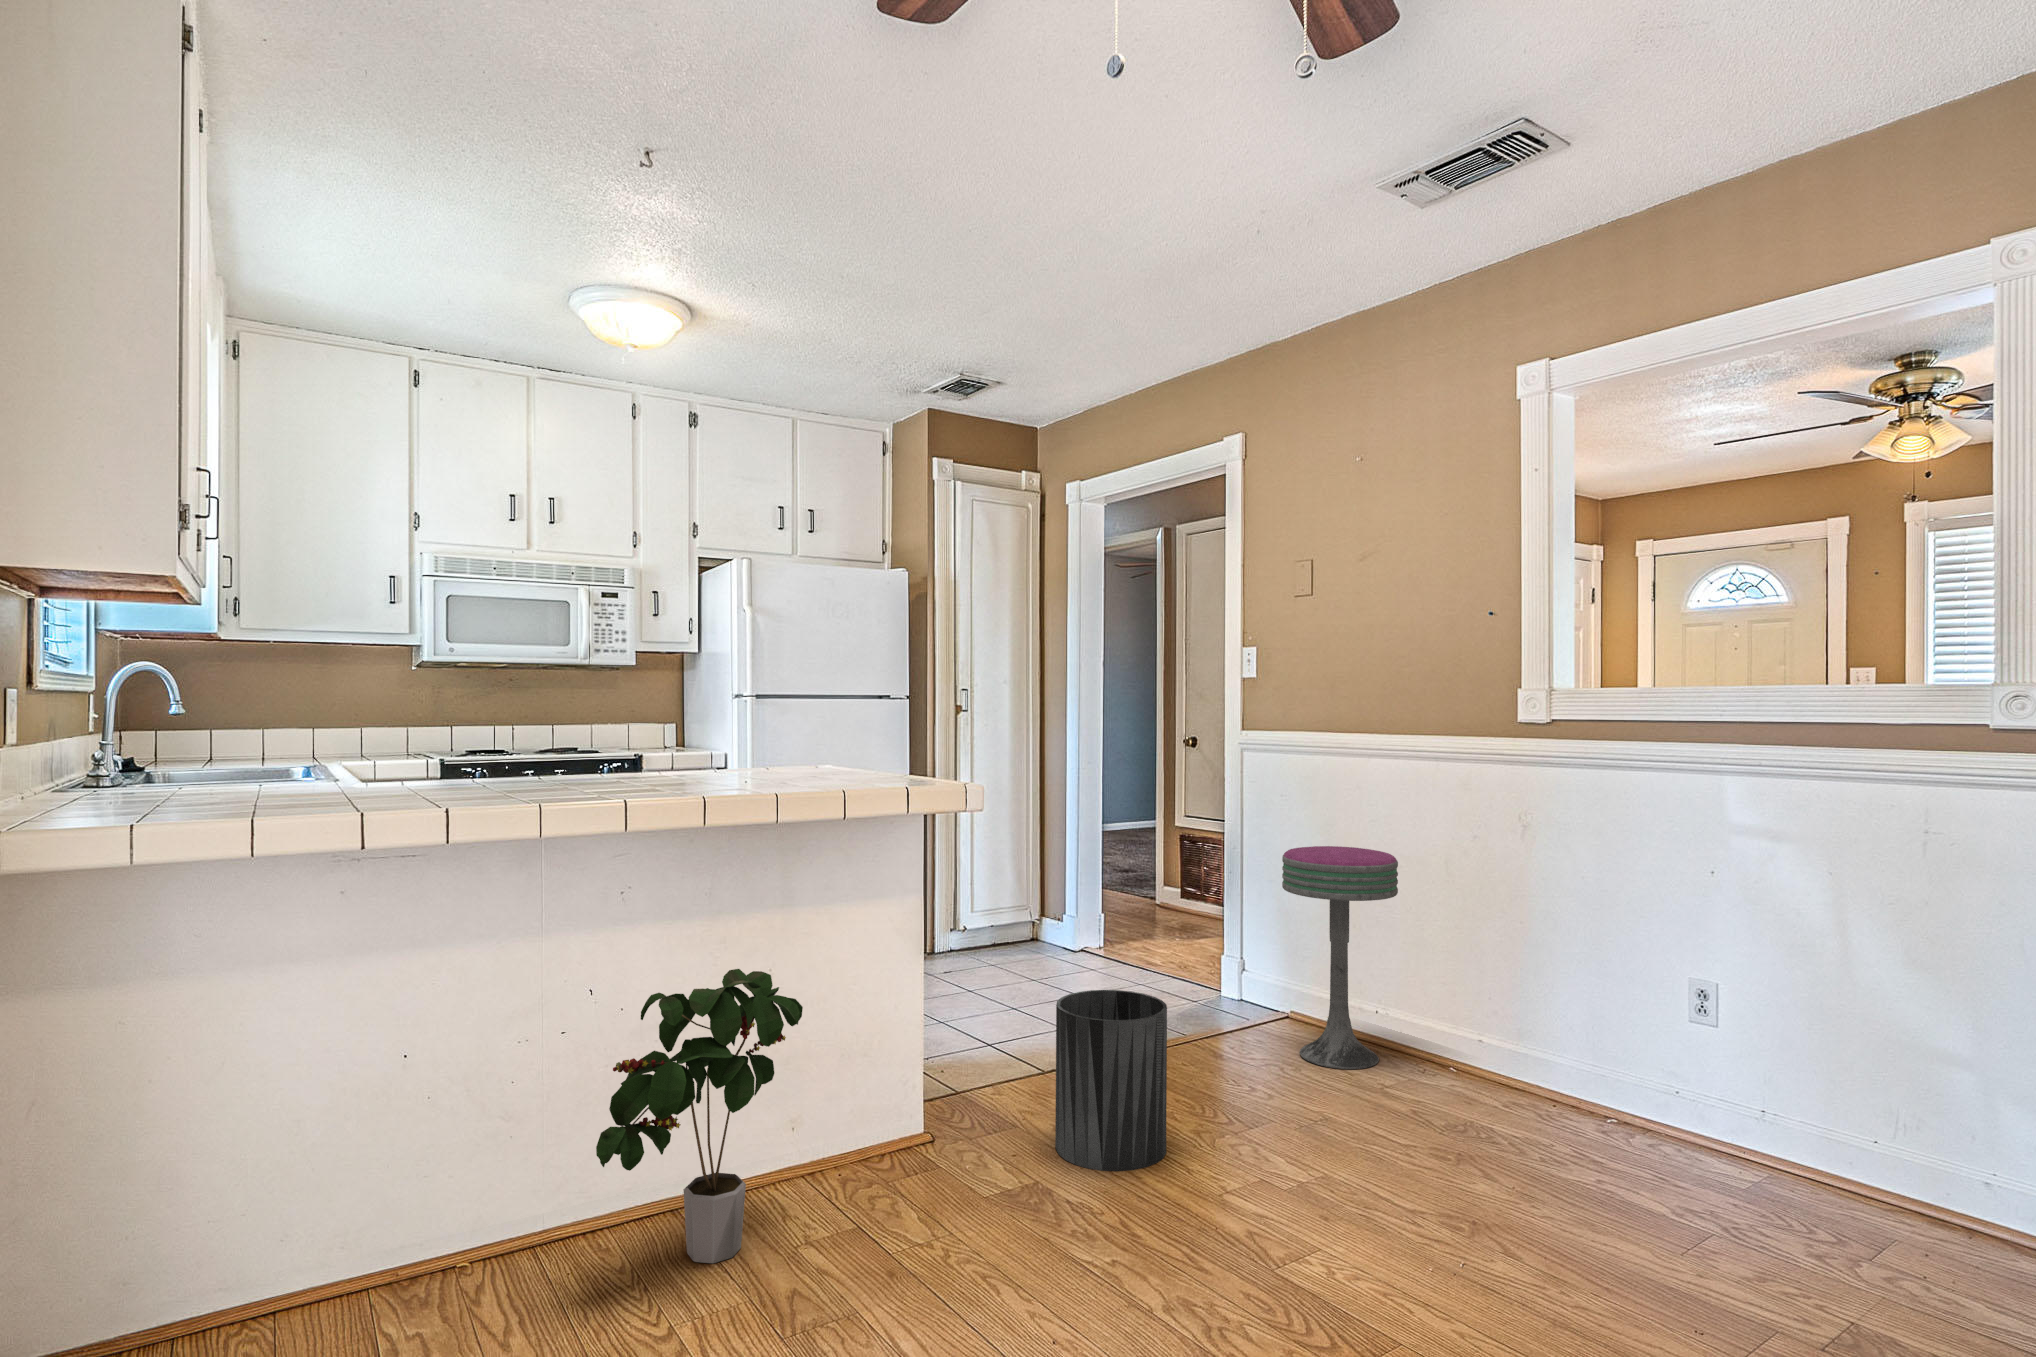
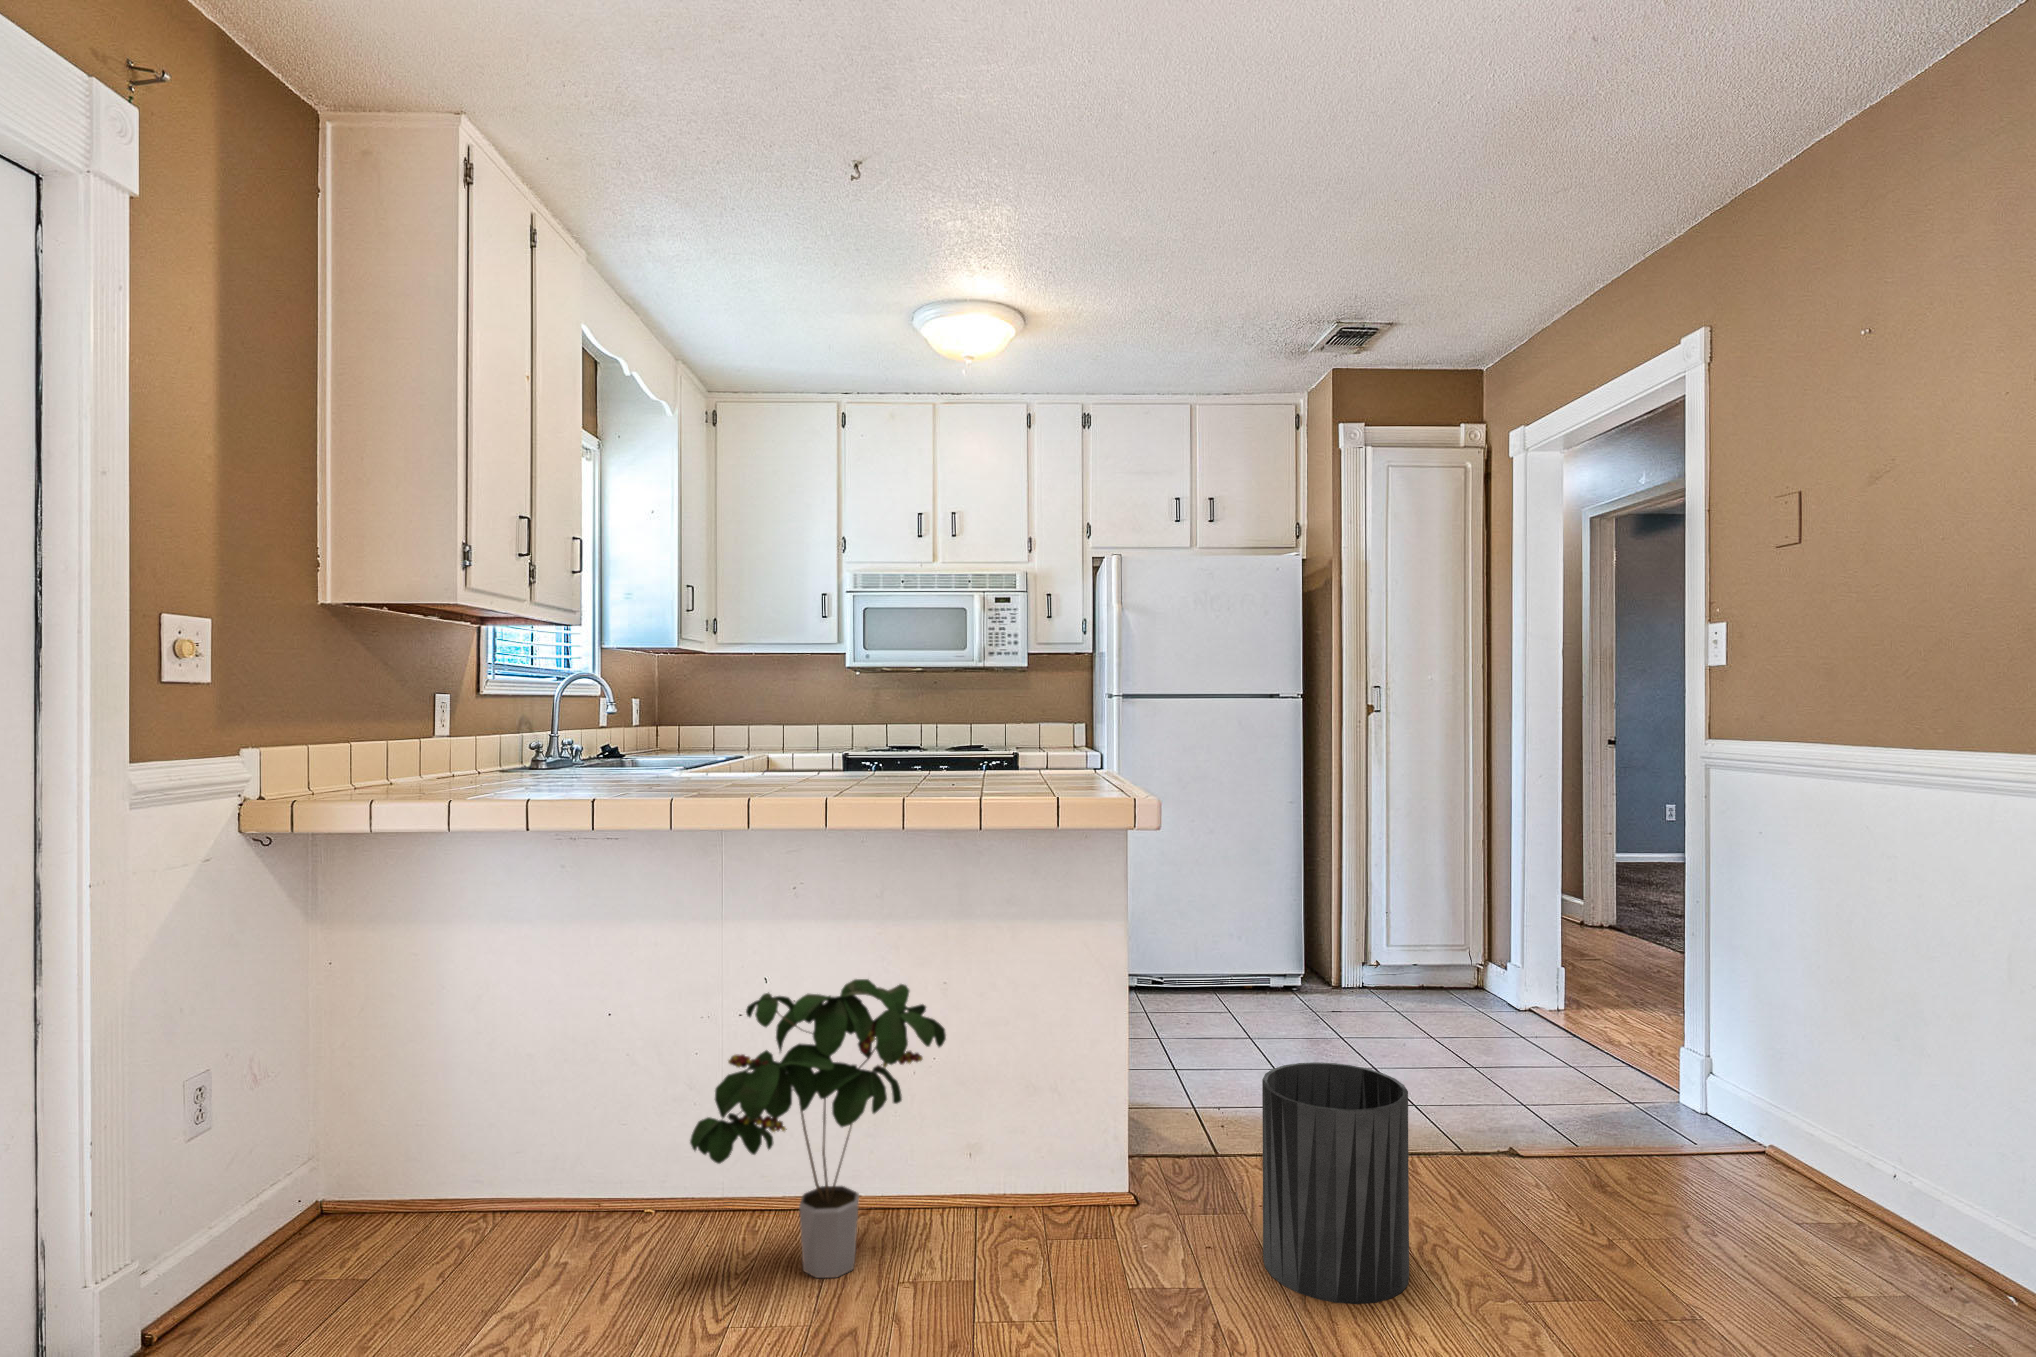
bar stool: present [1282,846,1398,1069] -> none [1696,909,1895,1248]

